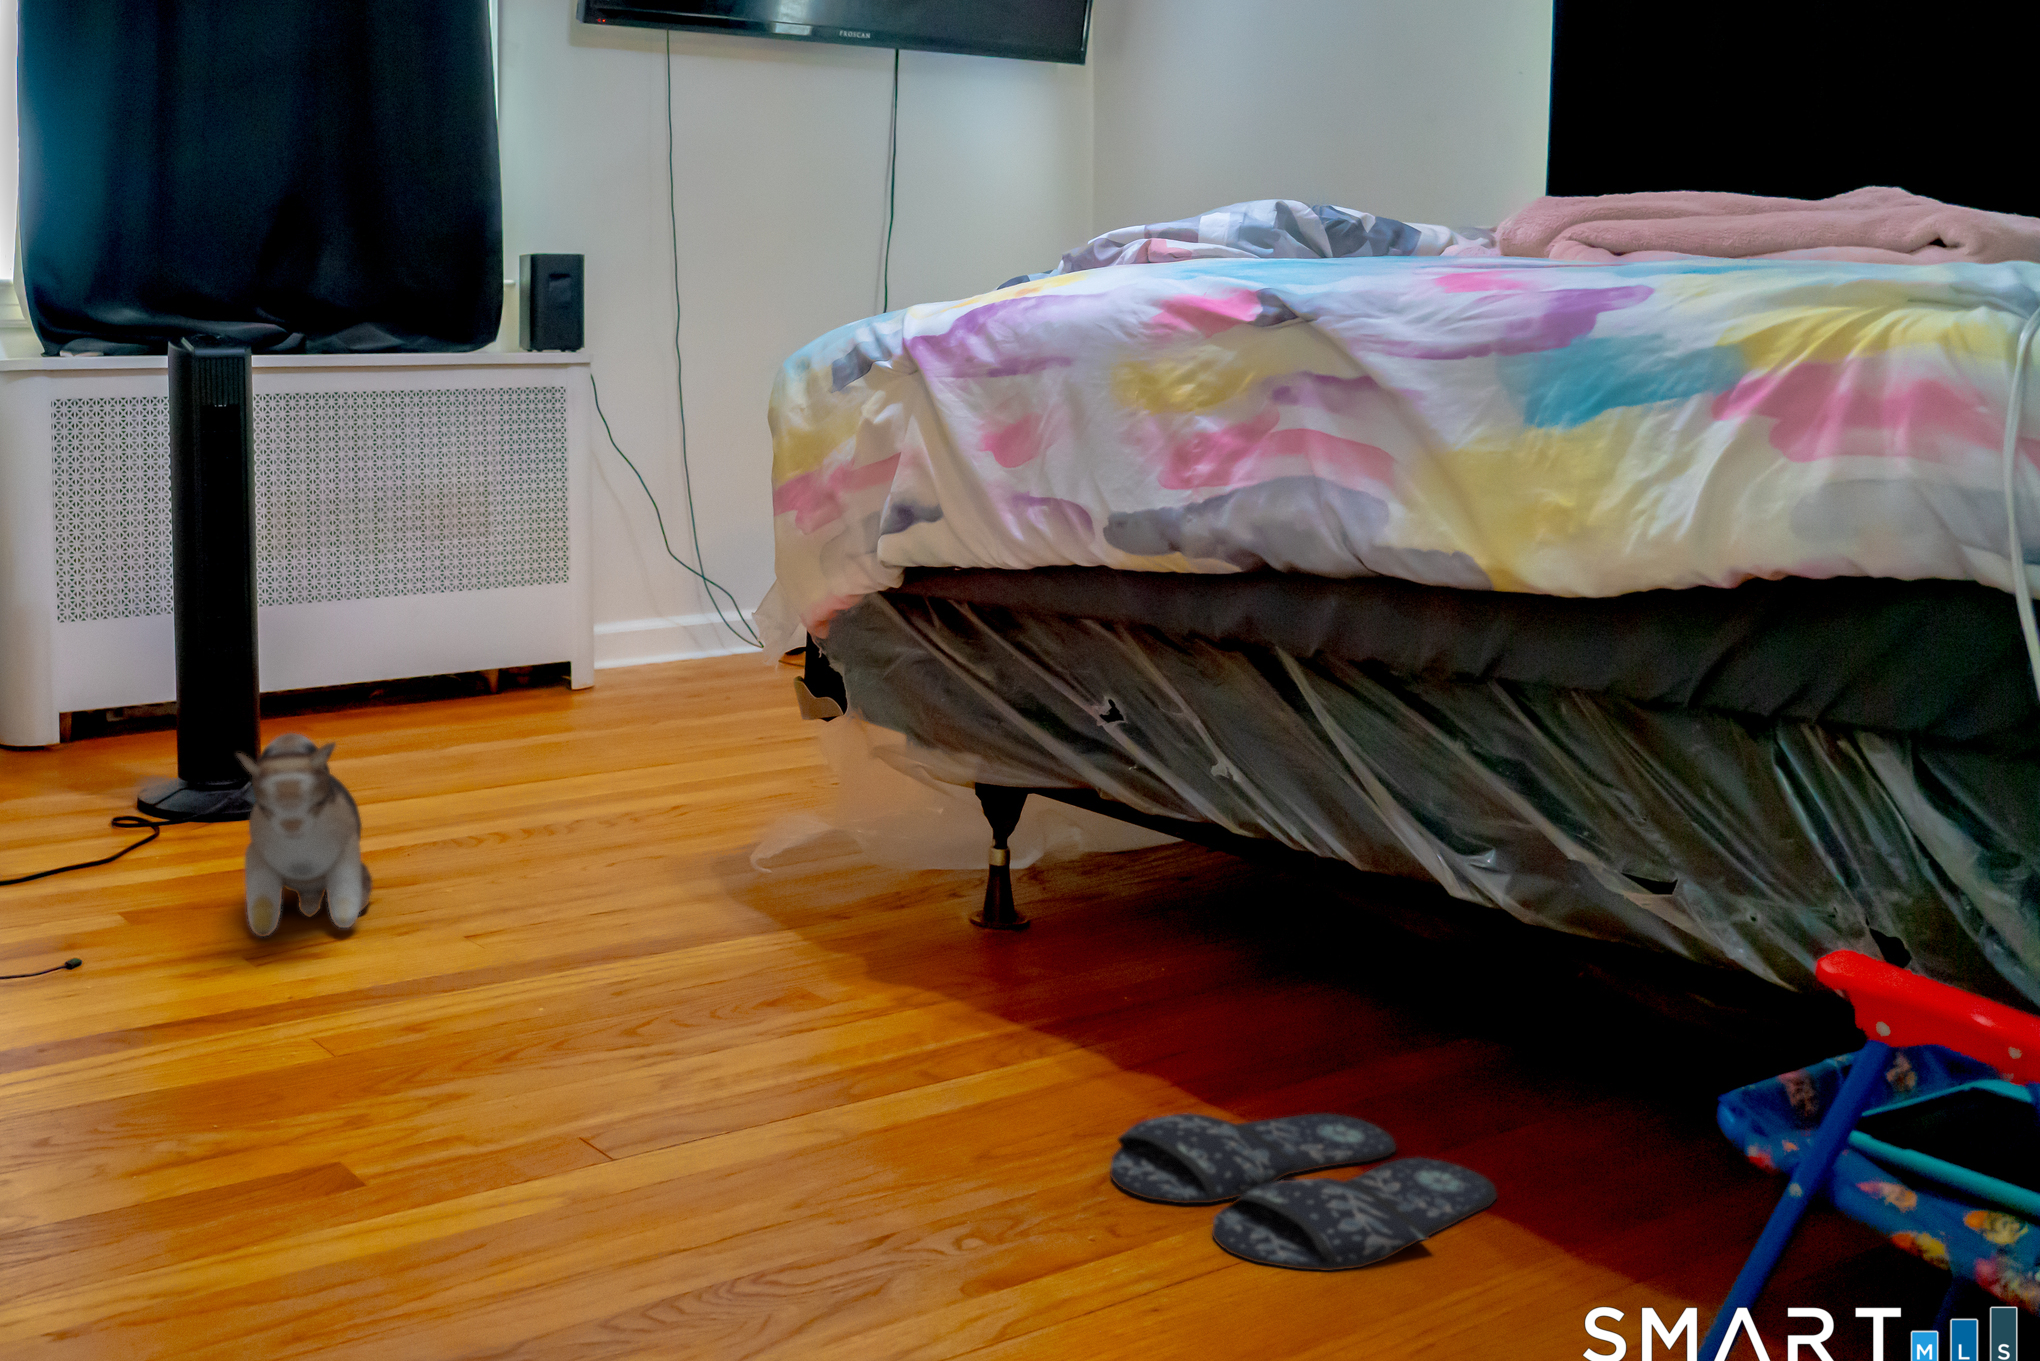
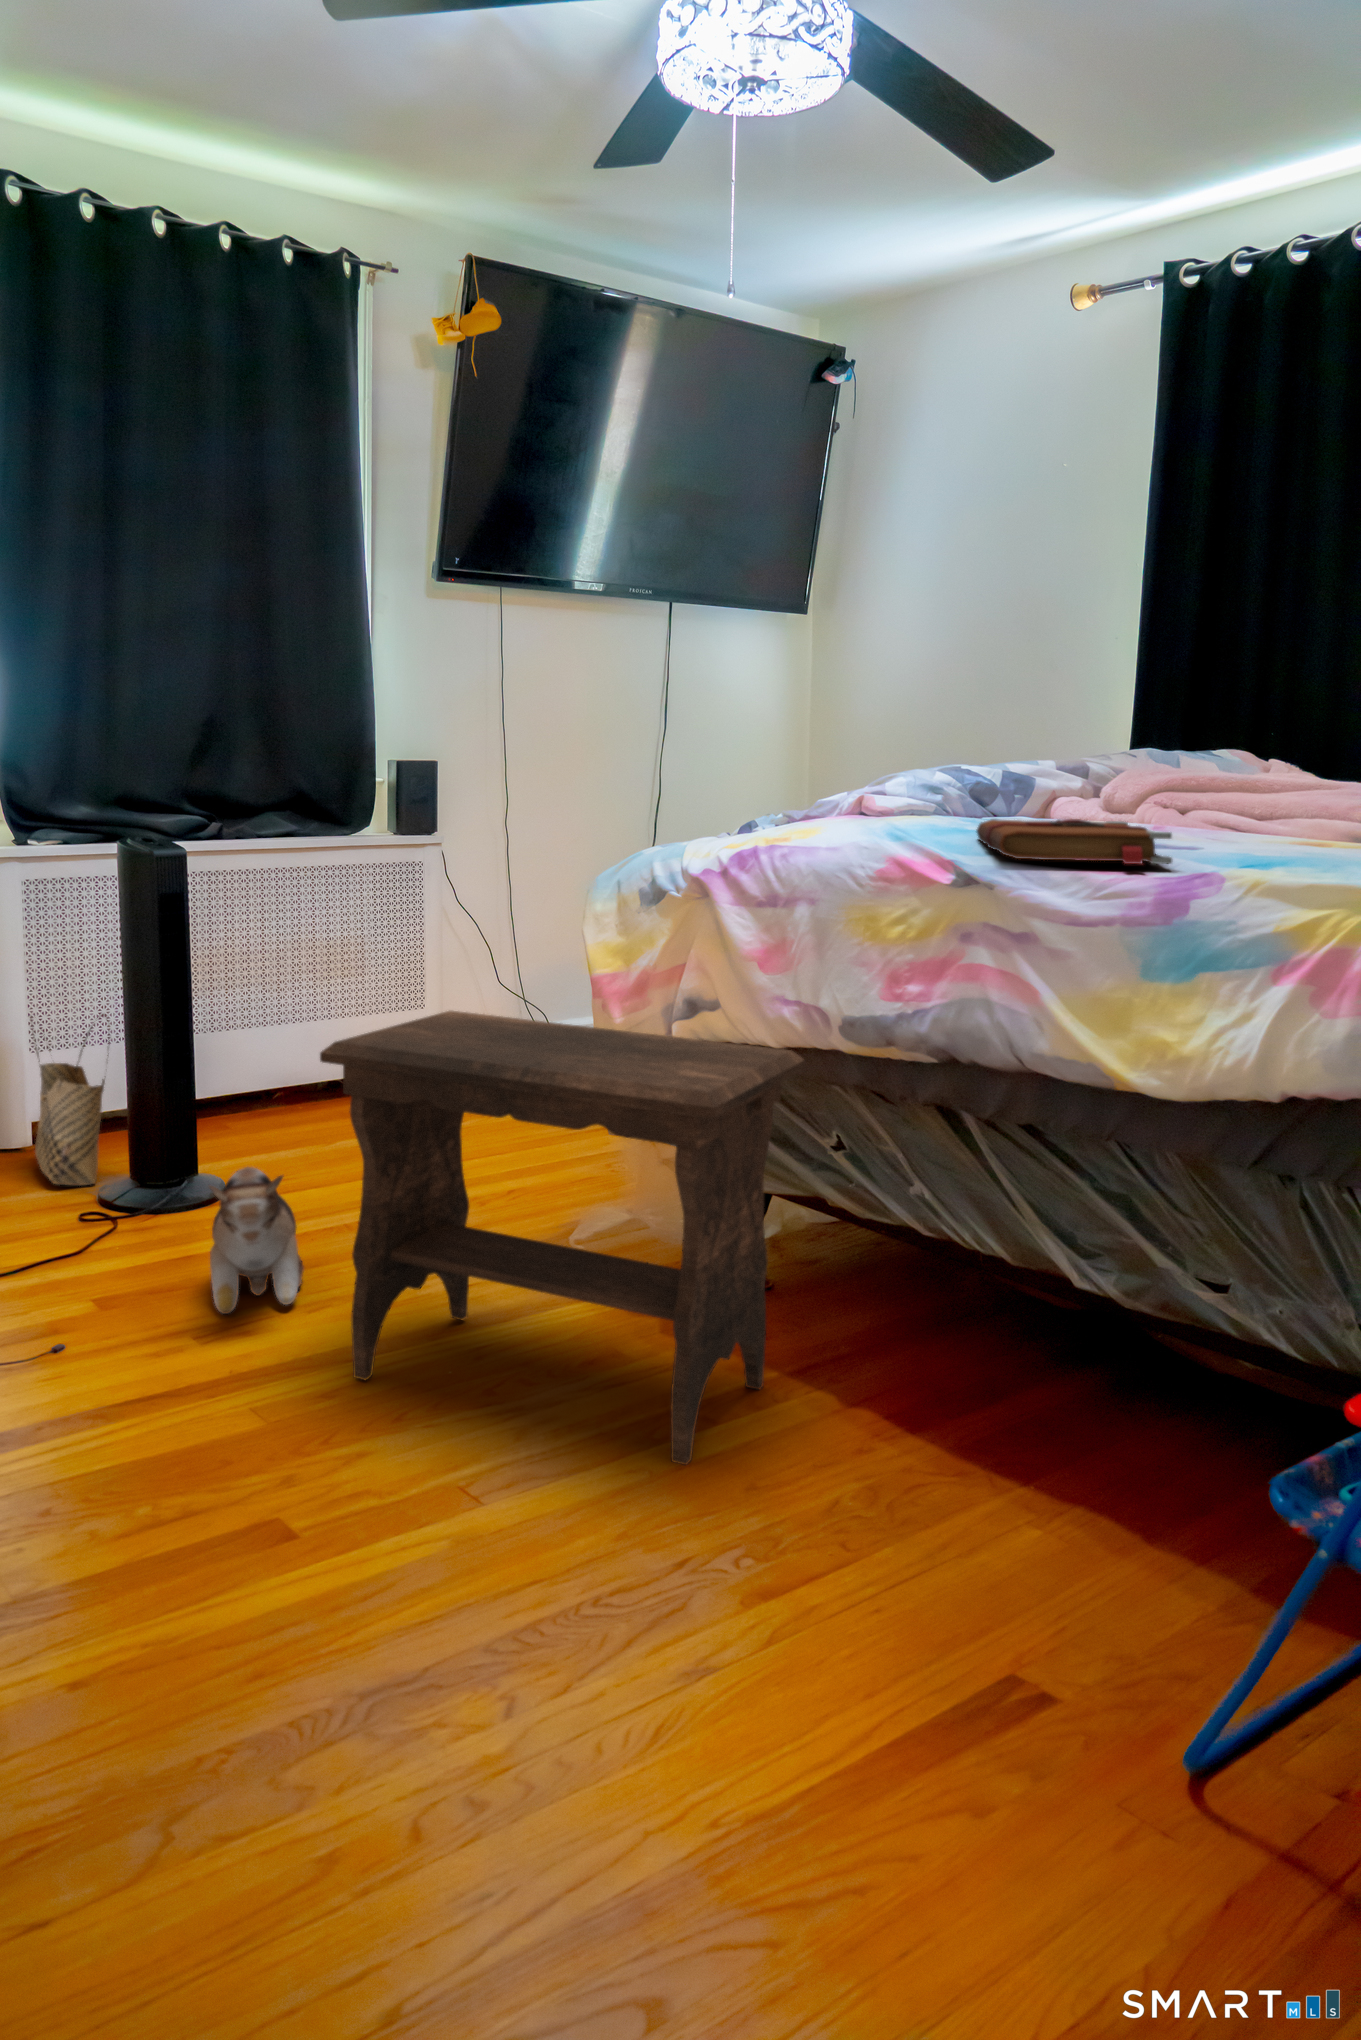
book: none [1321,215,1634,274] -> present [977,819,1172,864]
footstool: none [372,521,1062,1162] -> present [320,1011,805,1465]
woven basket: none [51,562,149,784] -> present [31,1014,110,1186]
slippers: present [1110,1113,1497,1271] -> none [831,1413,1066,1525]

